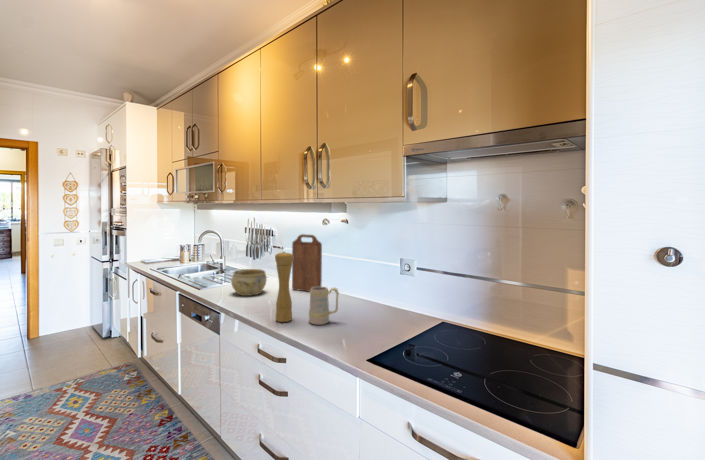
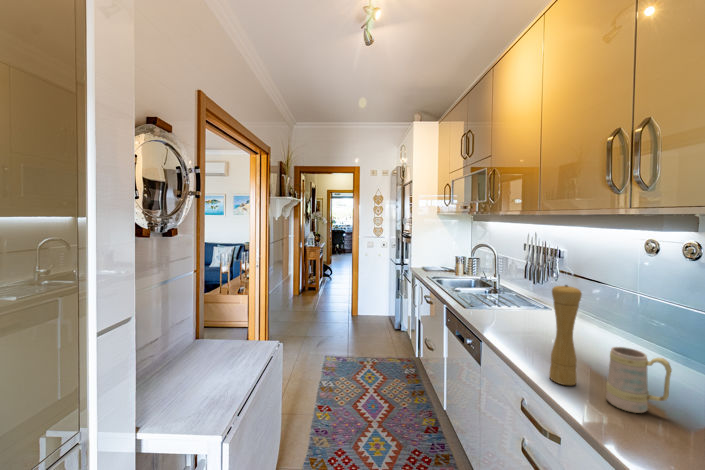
cutting board: present [292,234,322,292] -> none [585,258,642,350]
ceramic bowl: present [231,269,266,296] -> none [499,294,545,329]

